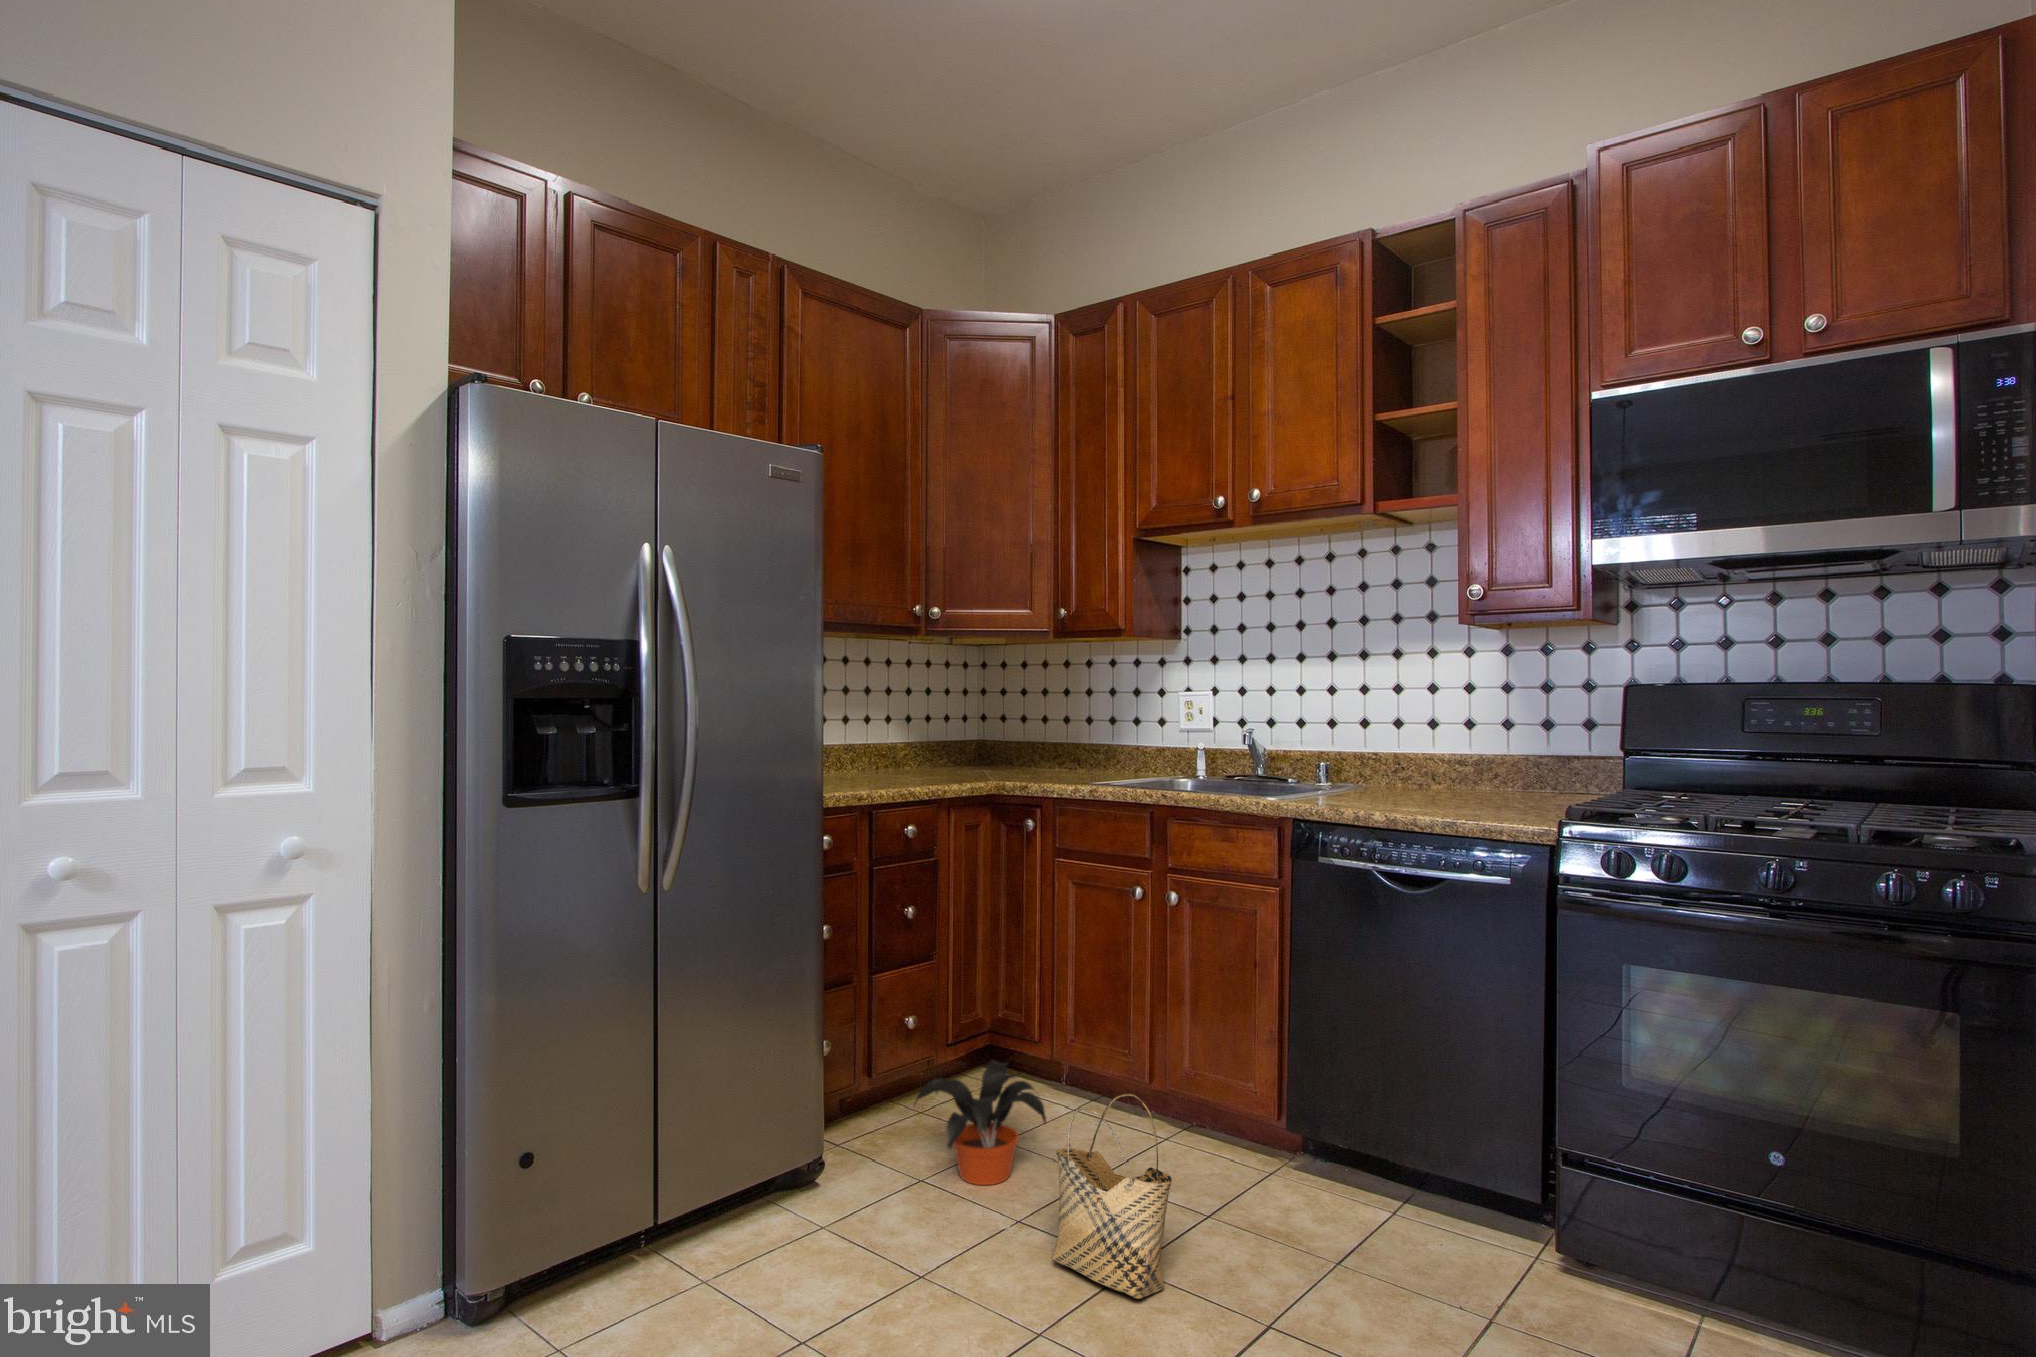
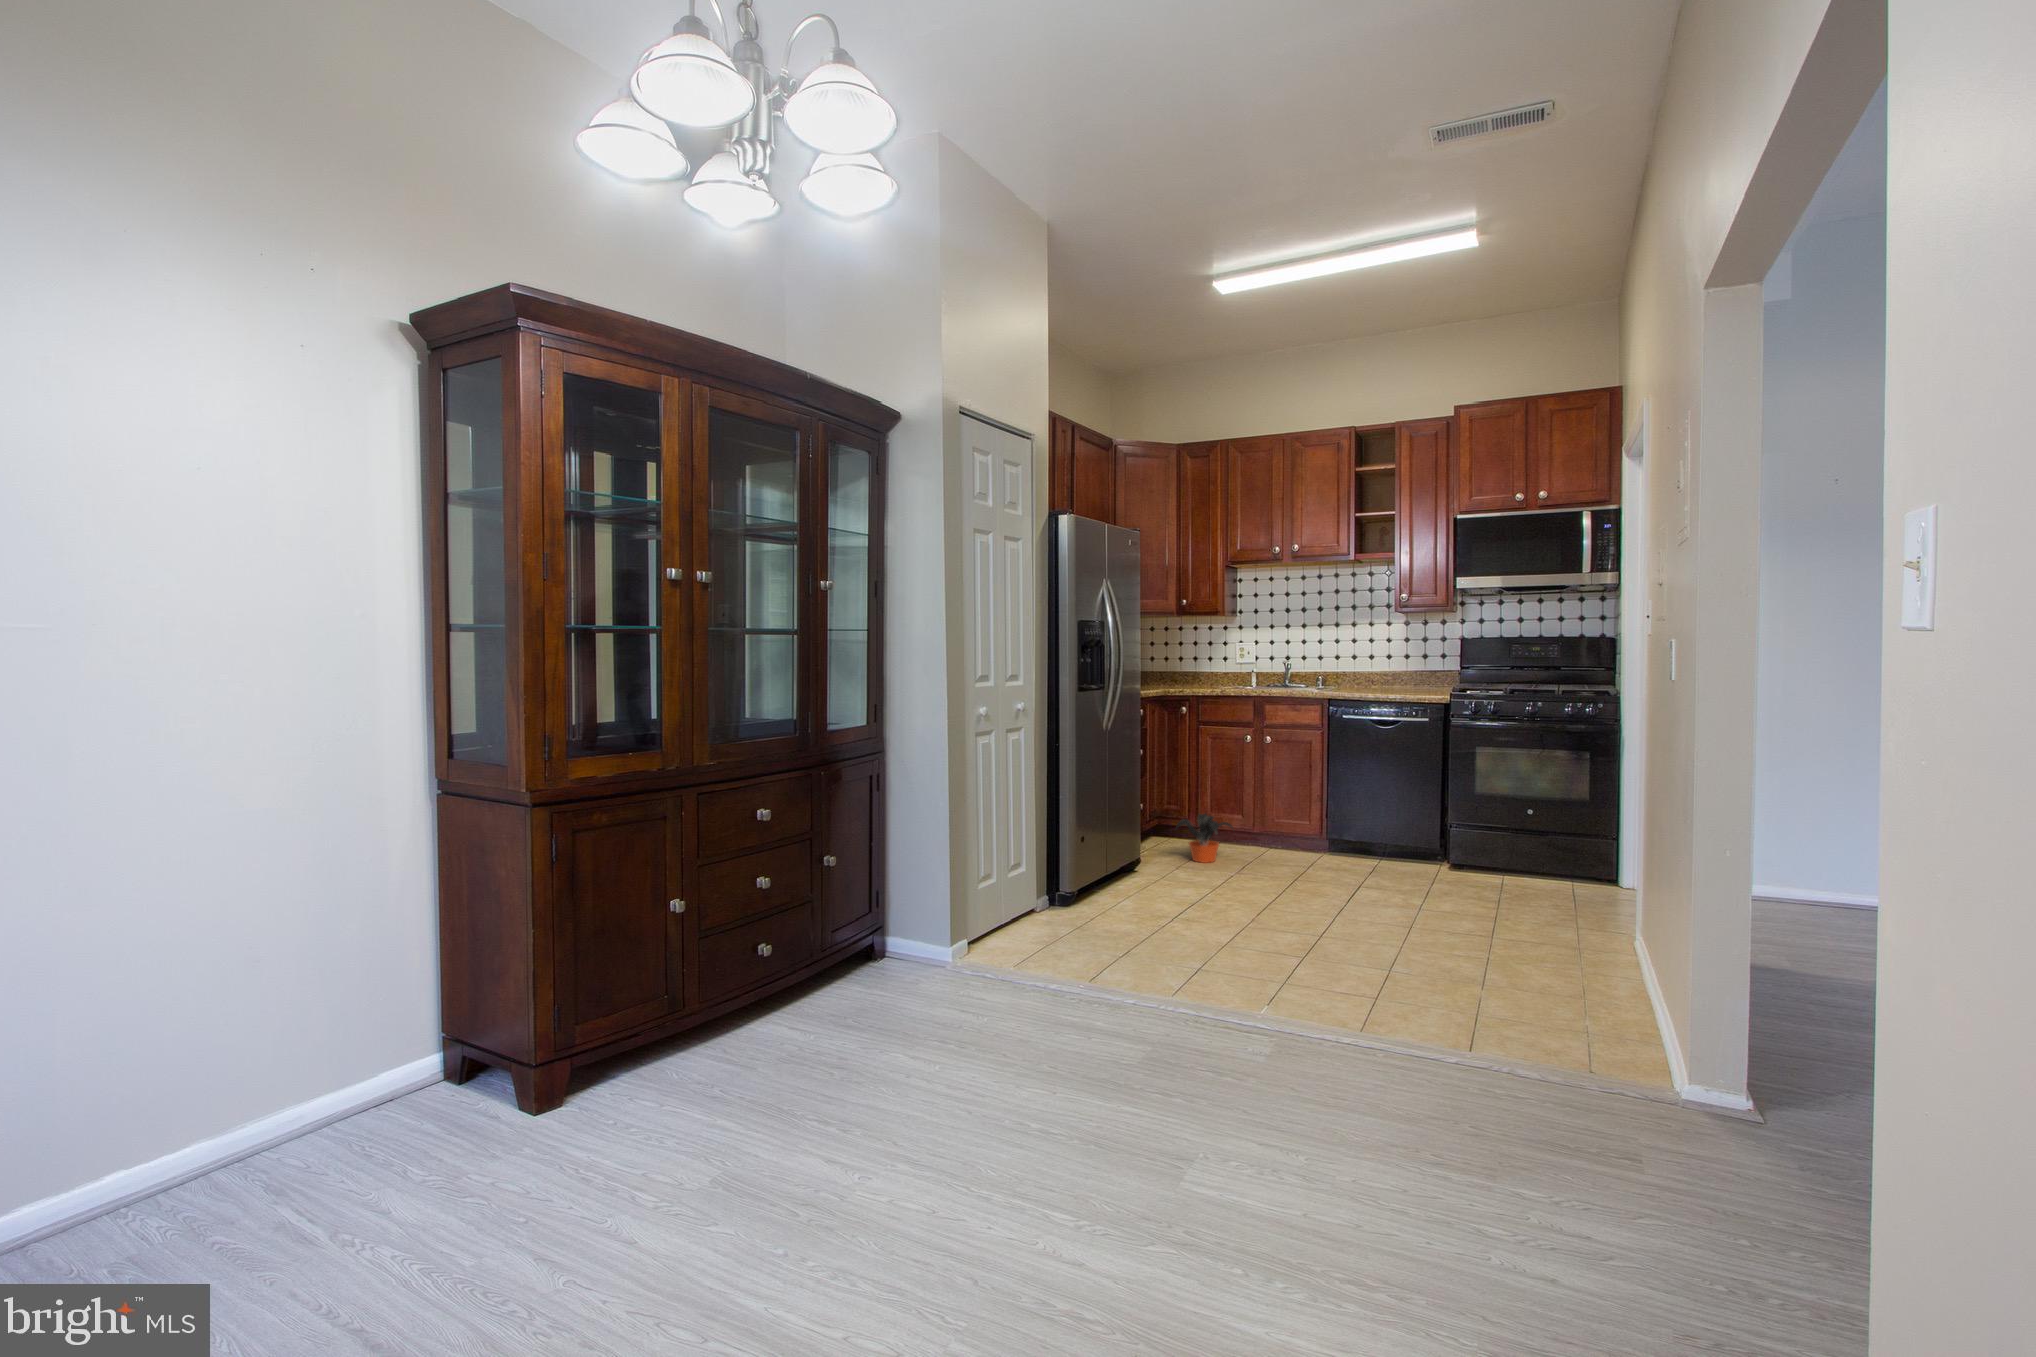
woven basket: present [1052,1093,1172,1299] -> none [1264,807,1317,879]

